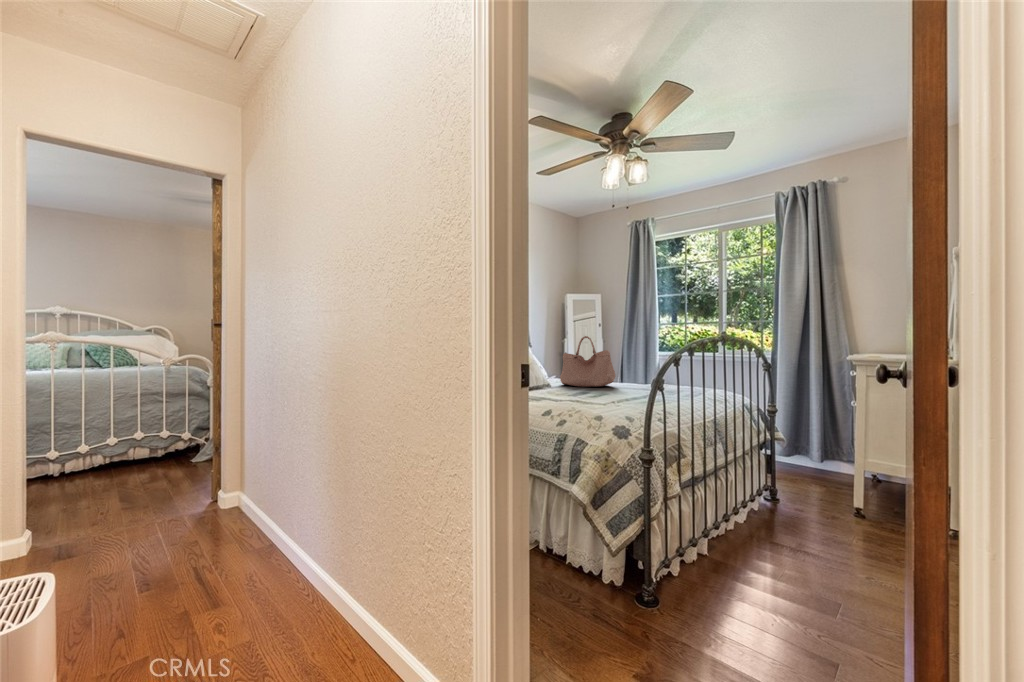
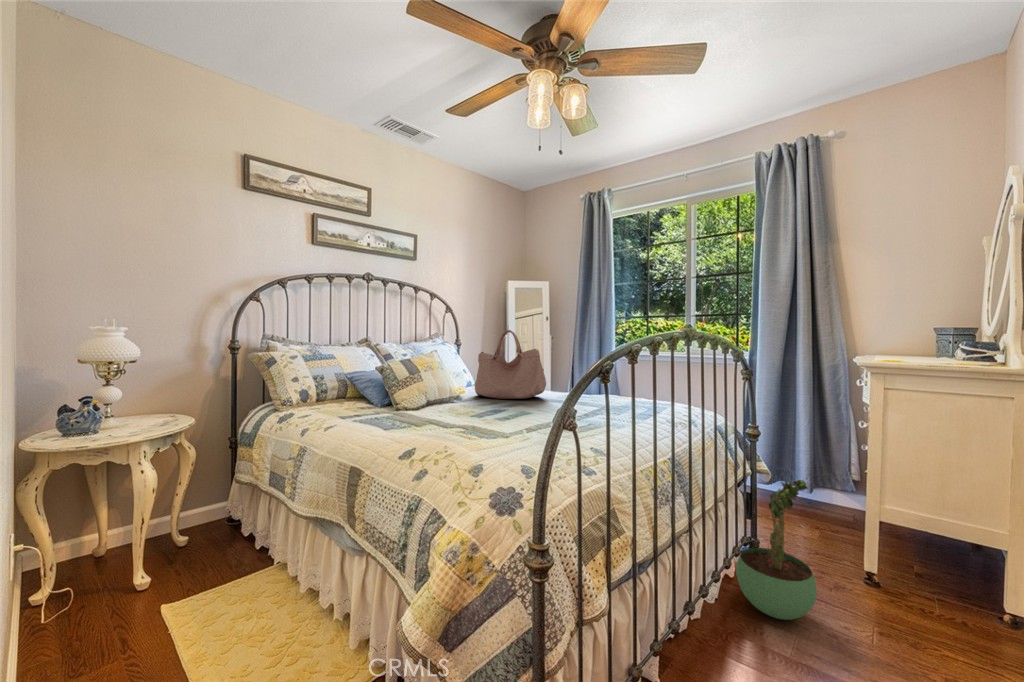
potted plant: none [758,435,814,530] -> present [736,480,817,620]

